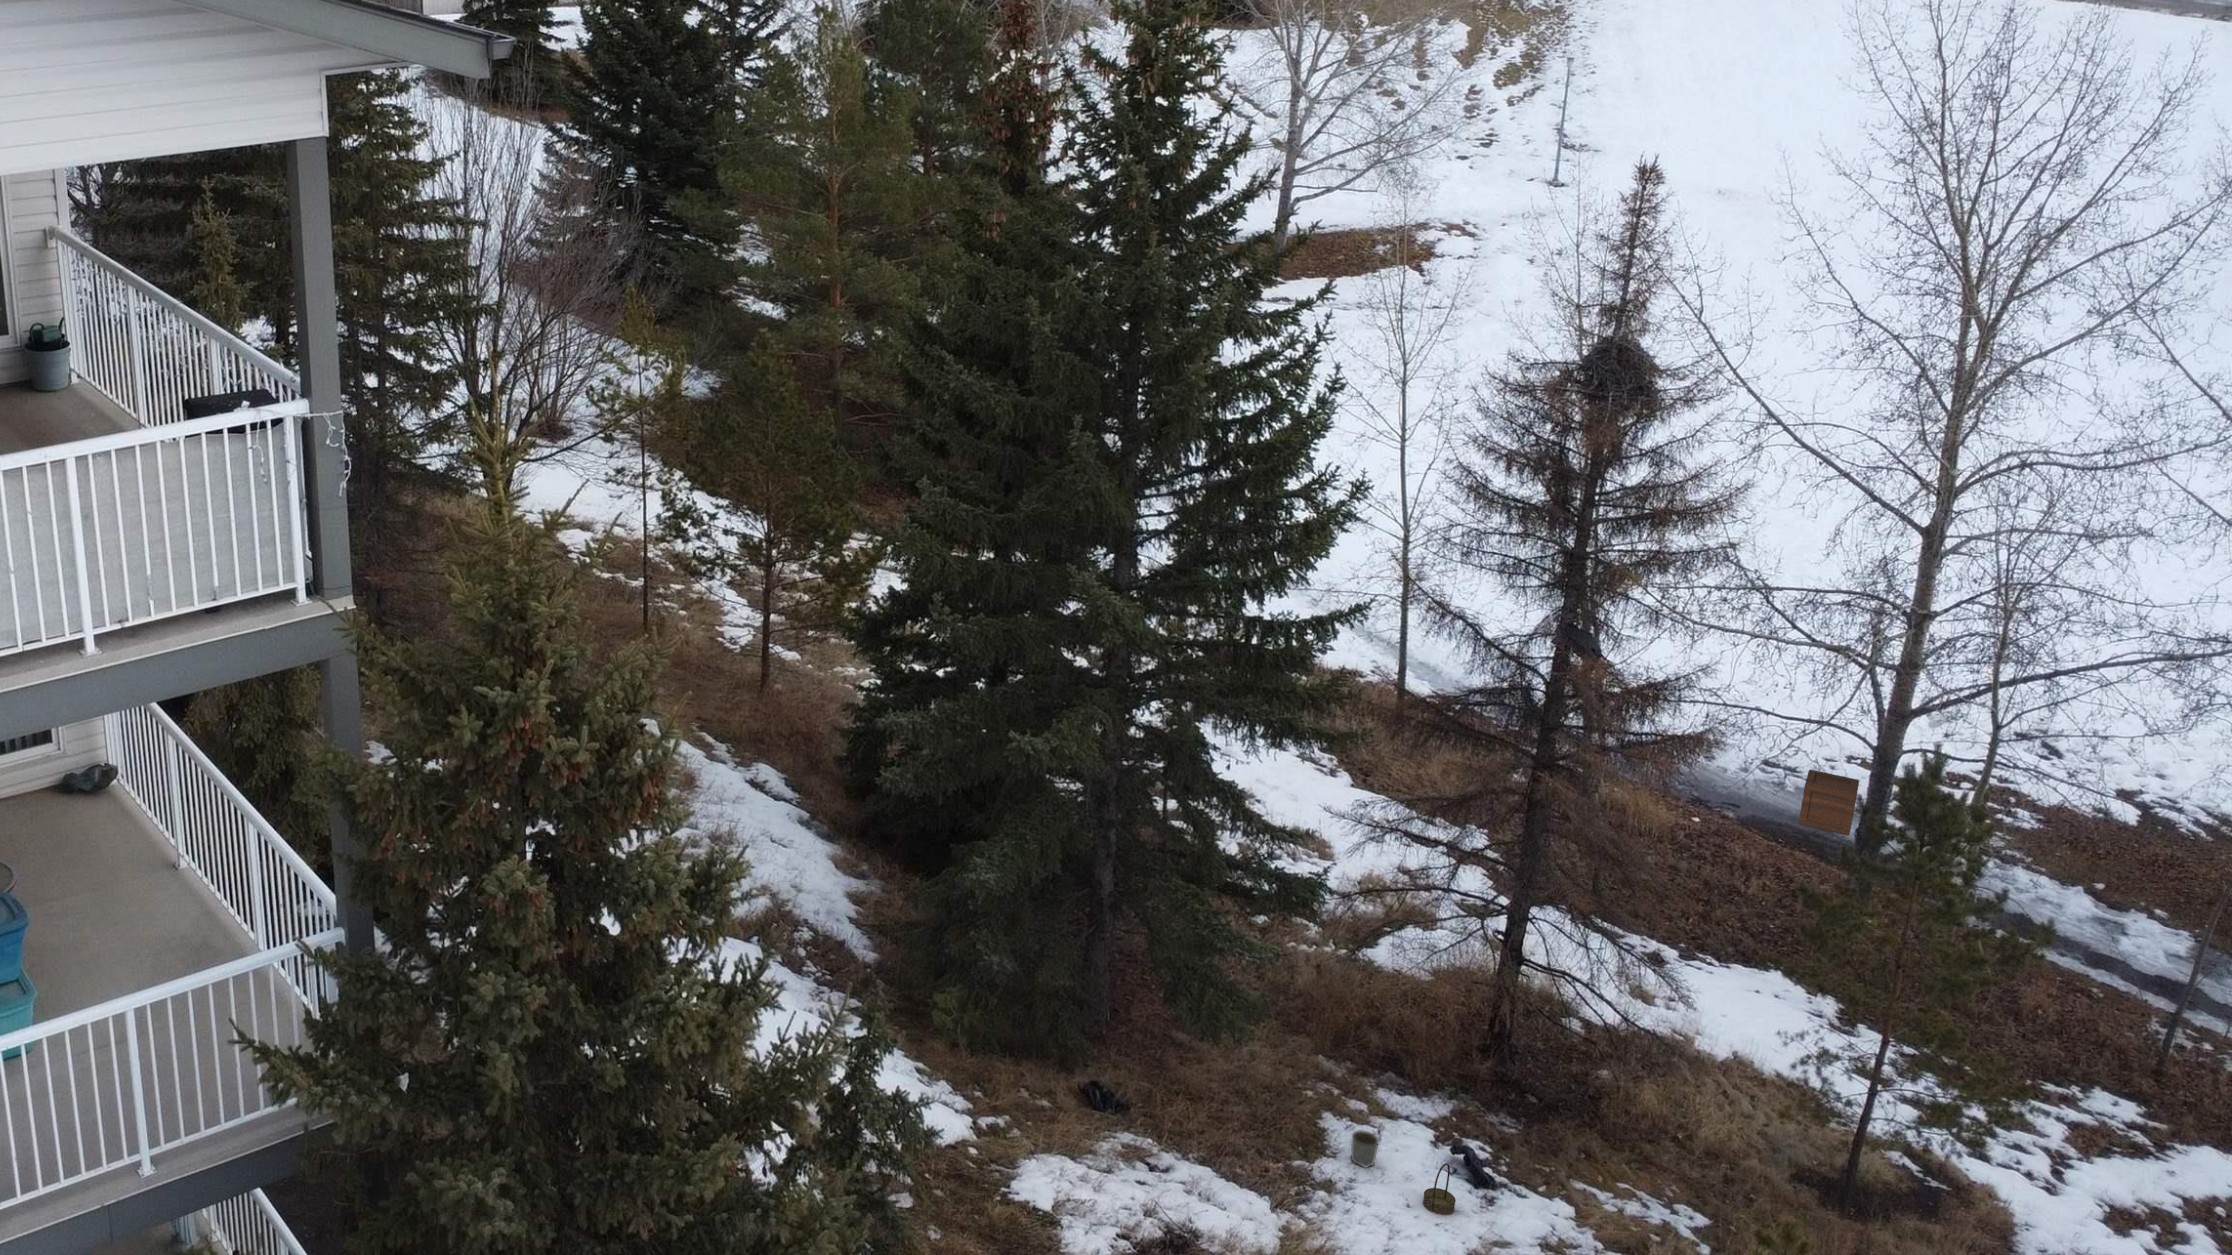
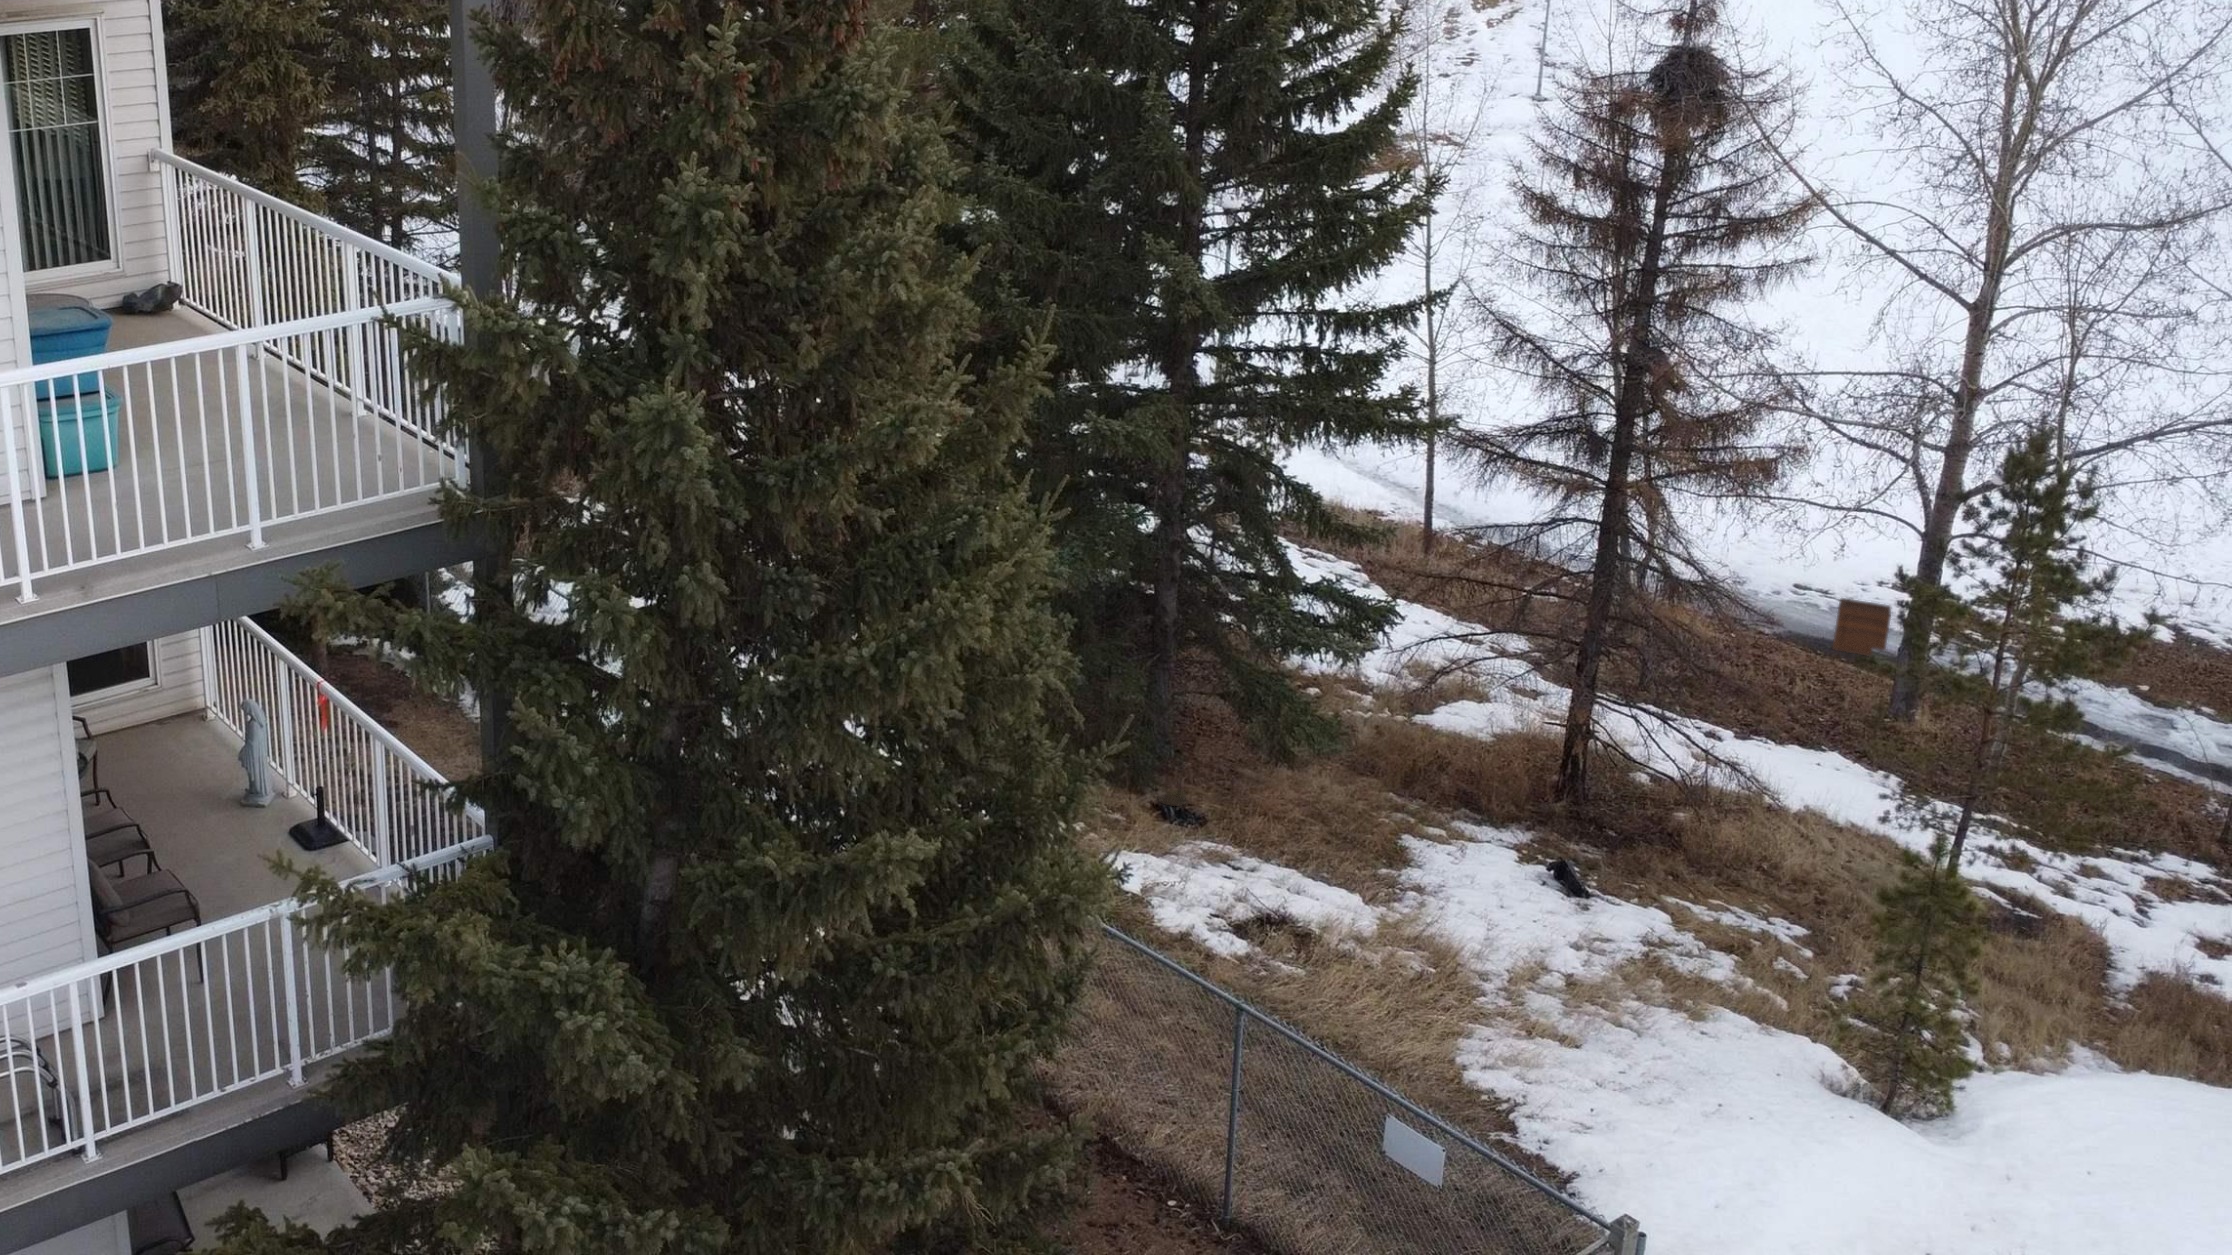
planter: present [1351,1131,1379,1167] -> none [1436,839,1466,875]
basket: present [1423,1163,1456,1215] -> present [1158,761,1186,806]

